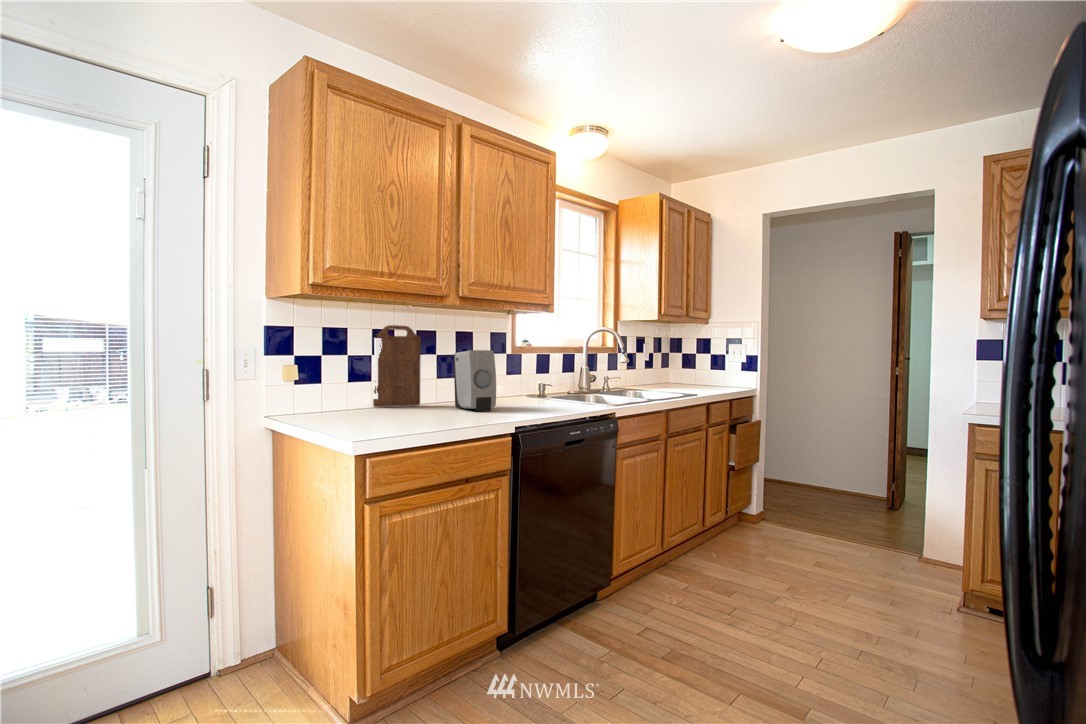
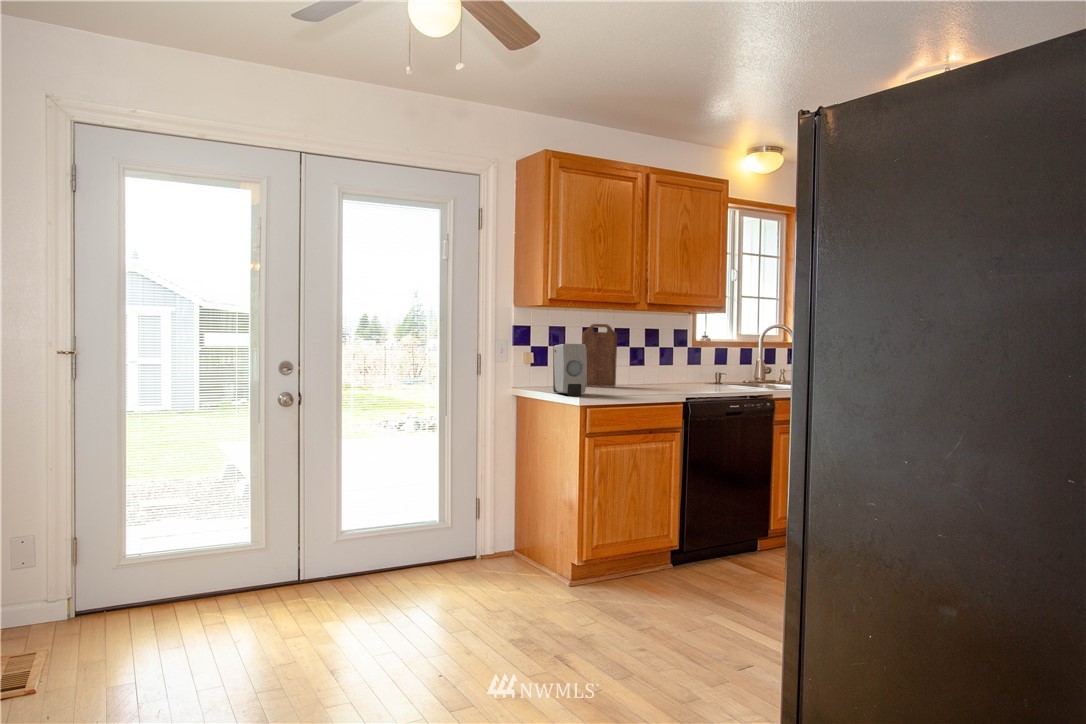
soap dispenser: present [454,350,496,411] -> present [553,344,586,396]

